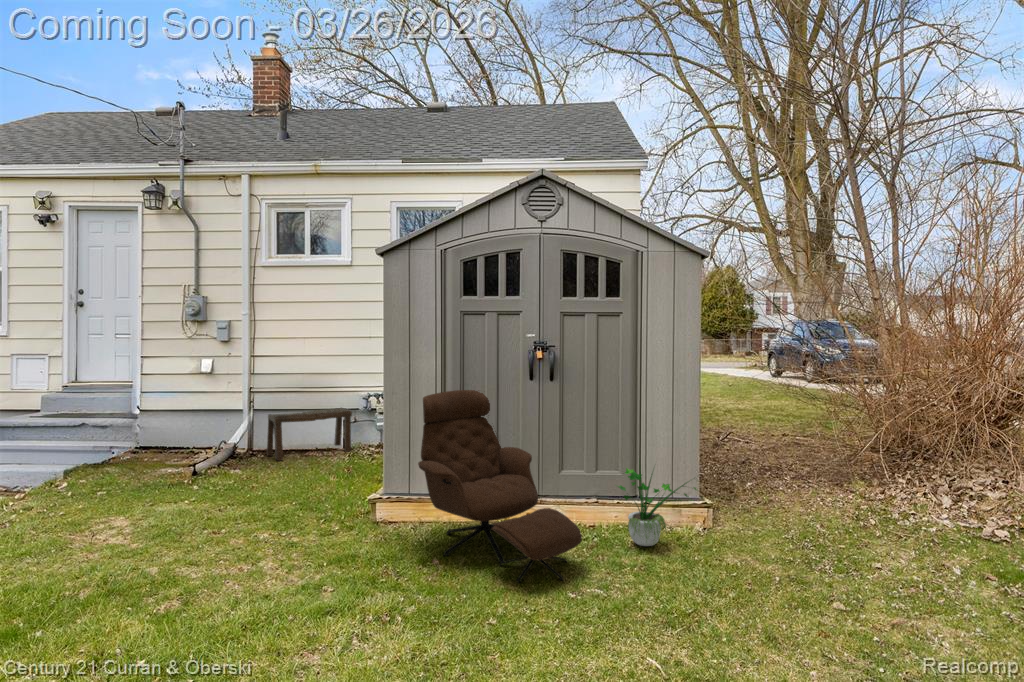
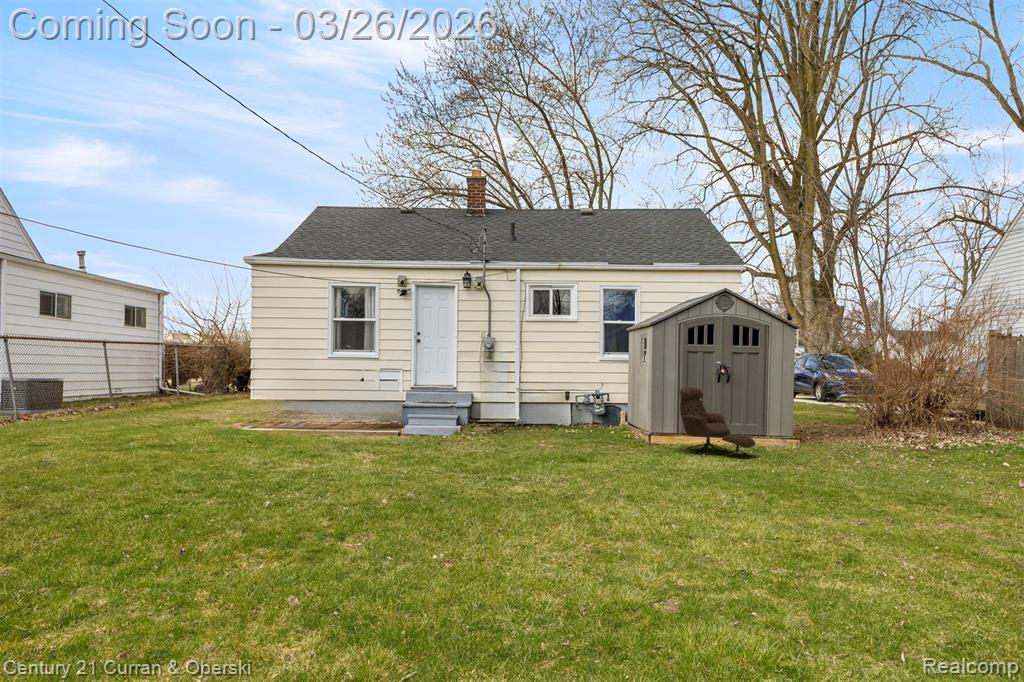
bench: present [267,408,352,461] -> none [539,403,583,430]
potted plant: present [618,468,696,546] -> none [762,413,799,452]

